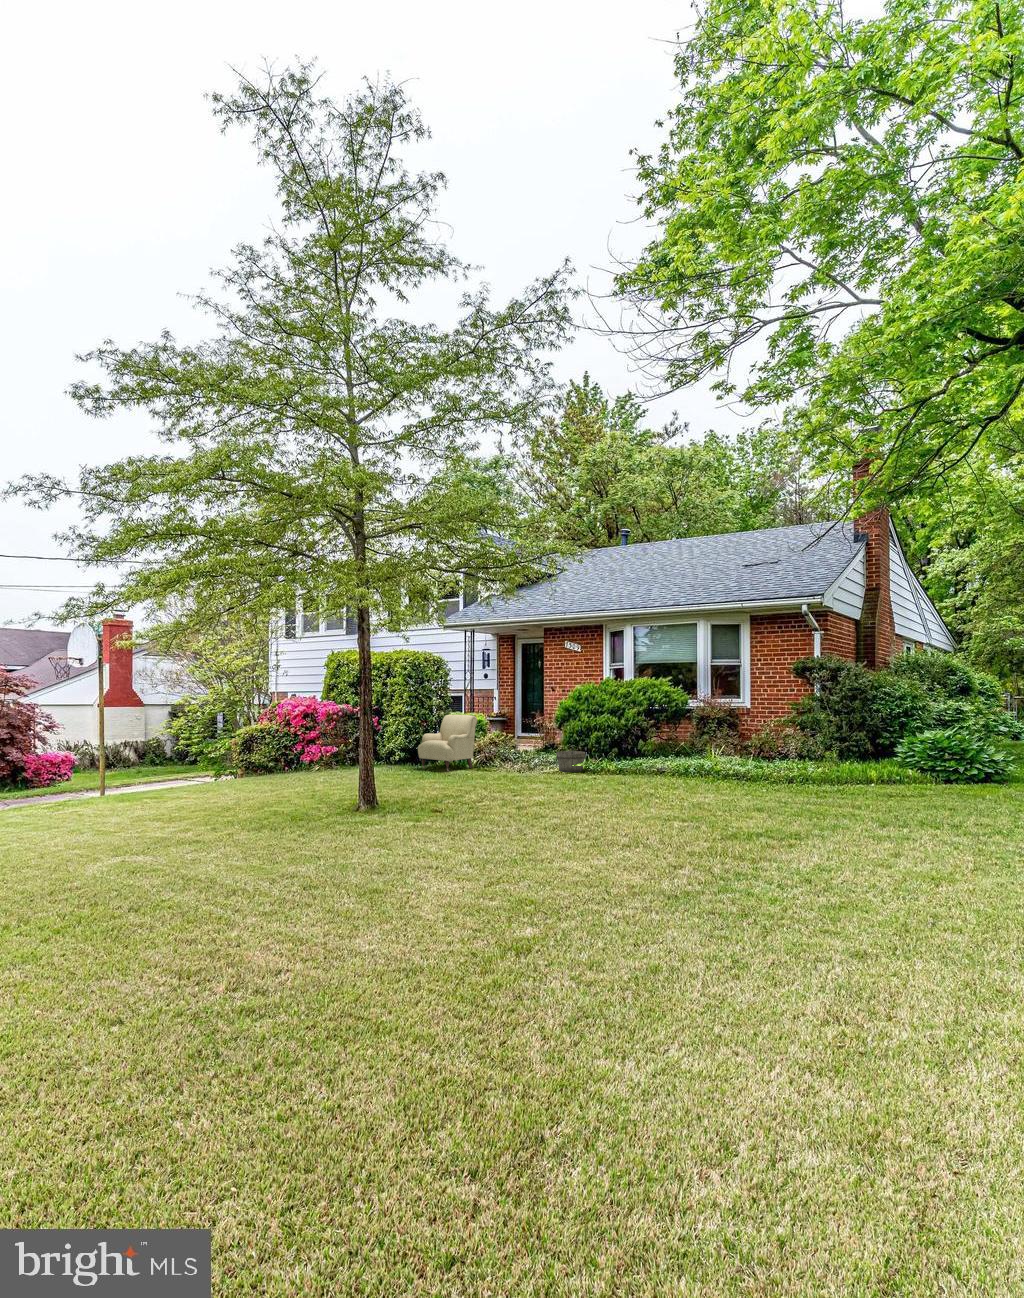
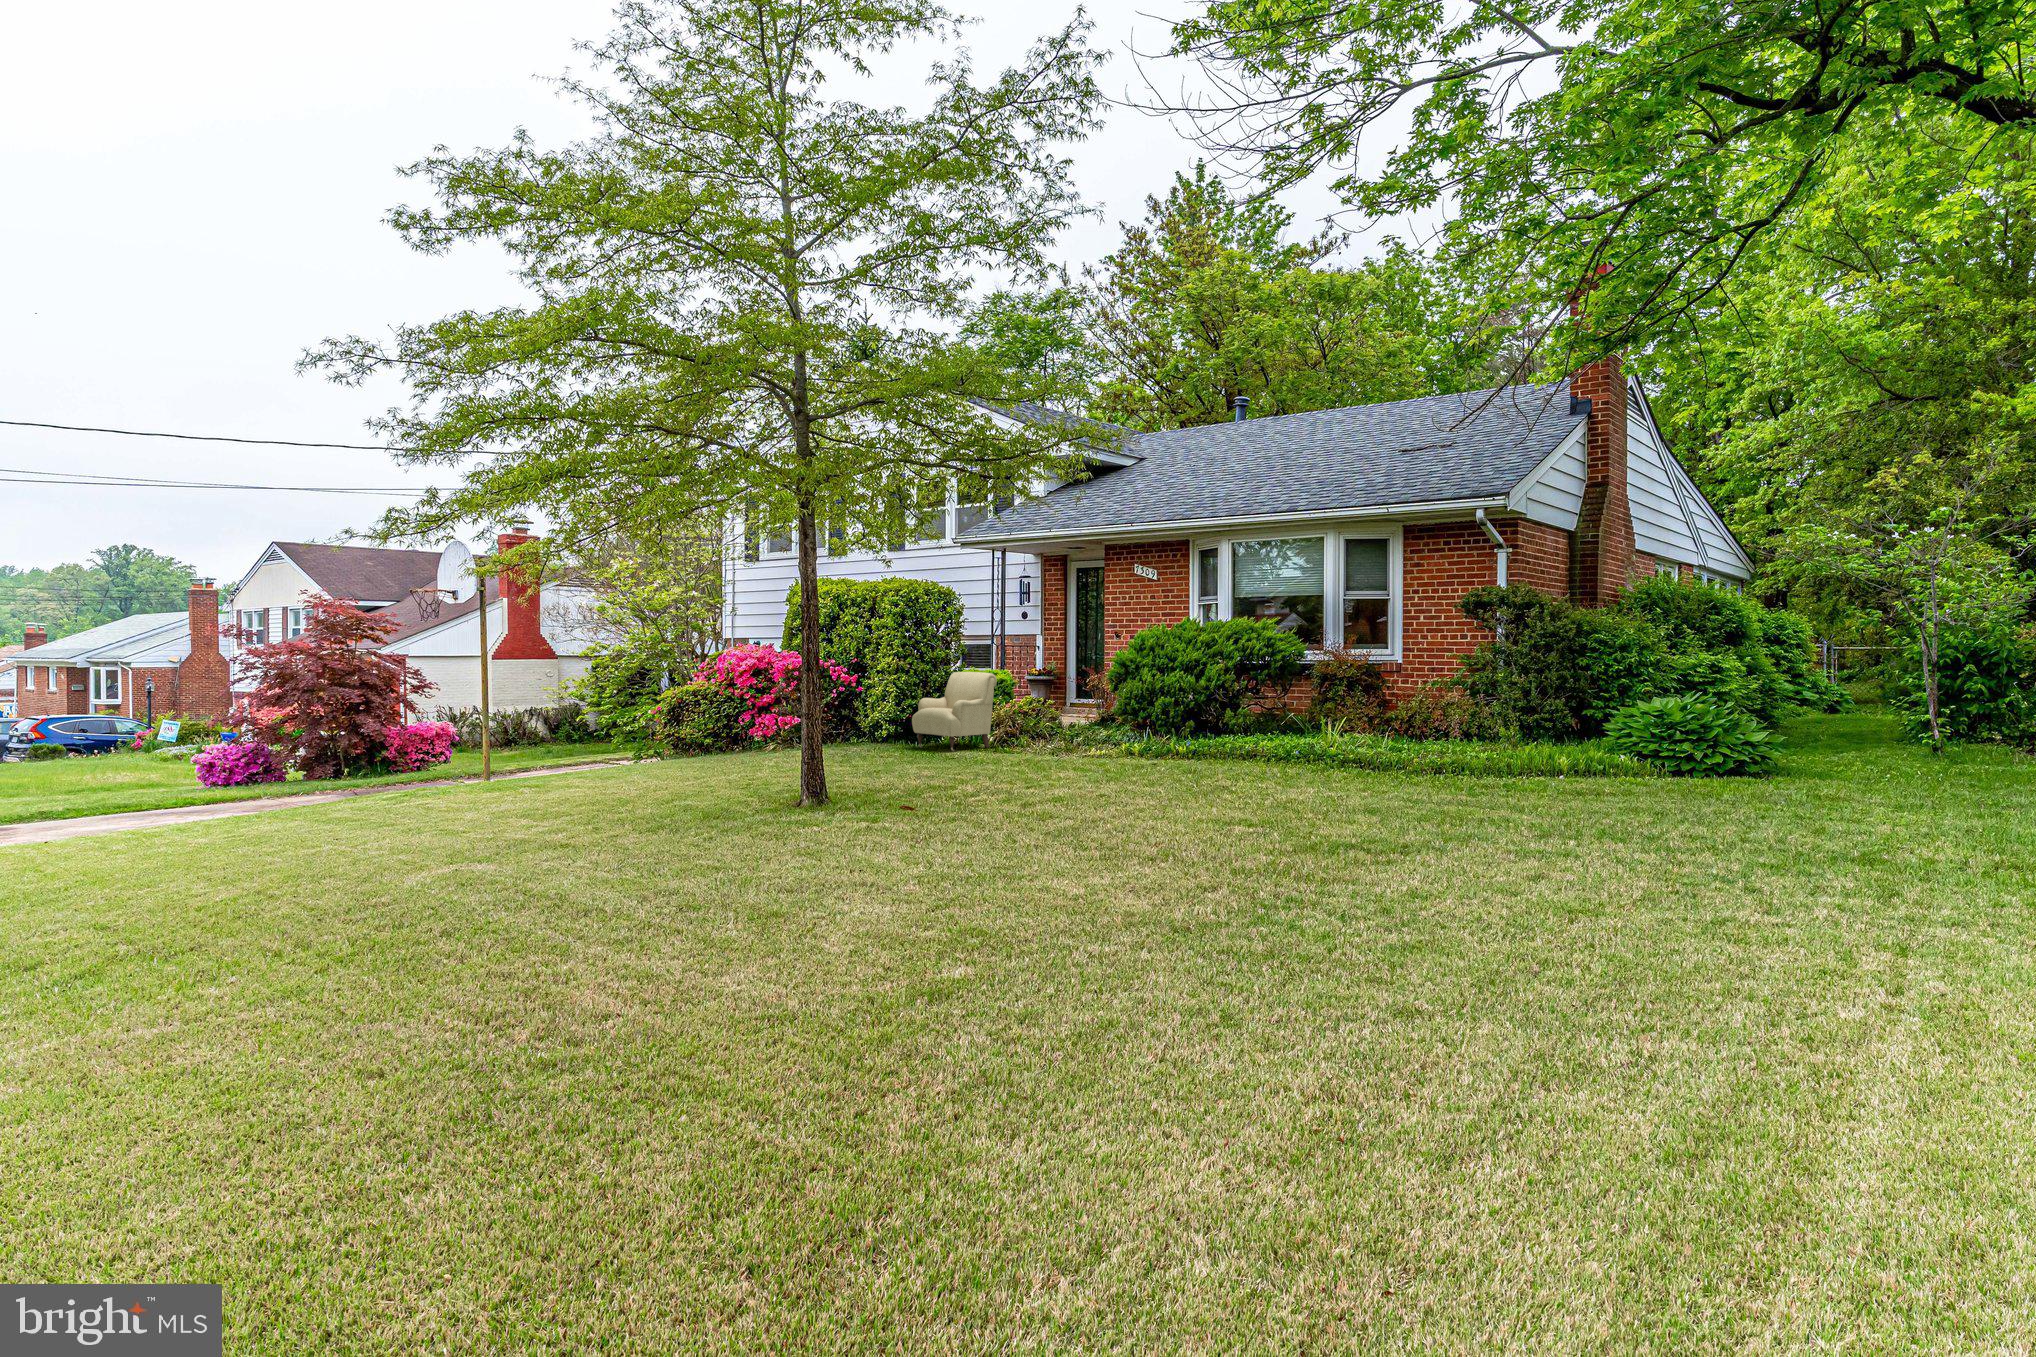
wooden bucket: present [556,746,585,772] -> none [1105,717,1149,754]

